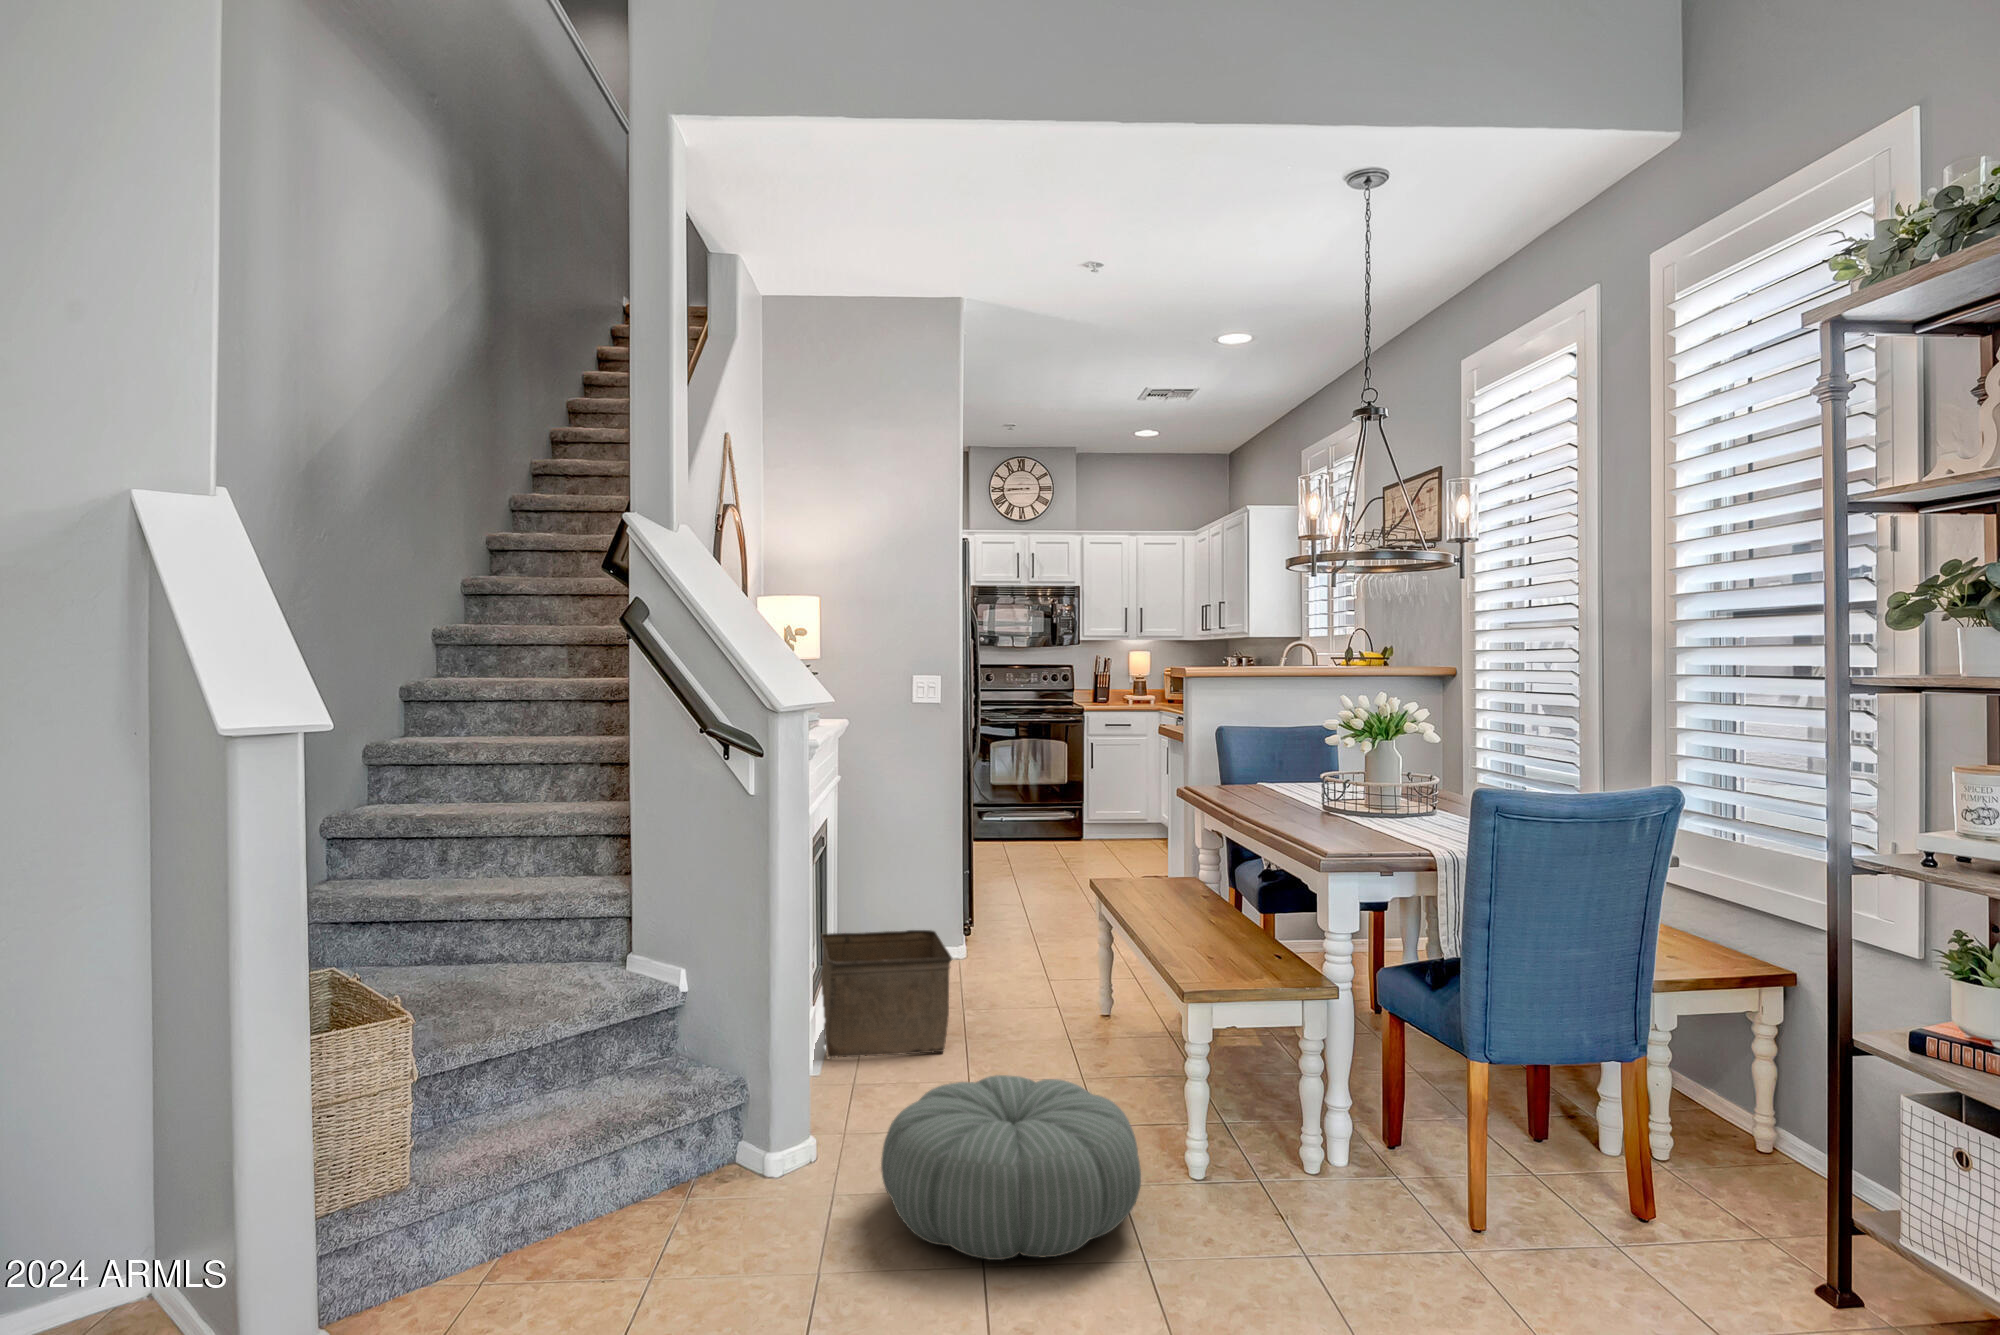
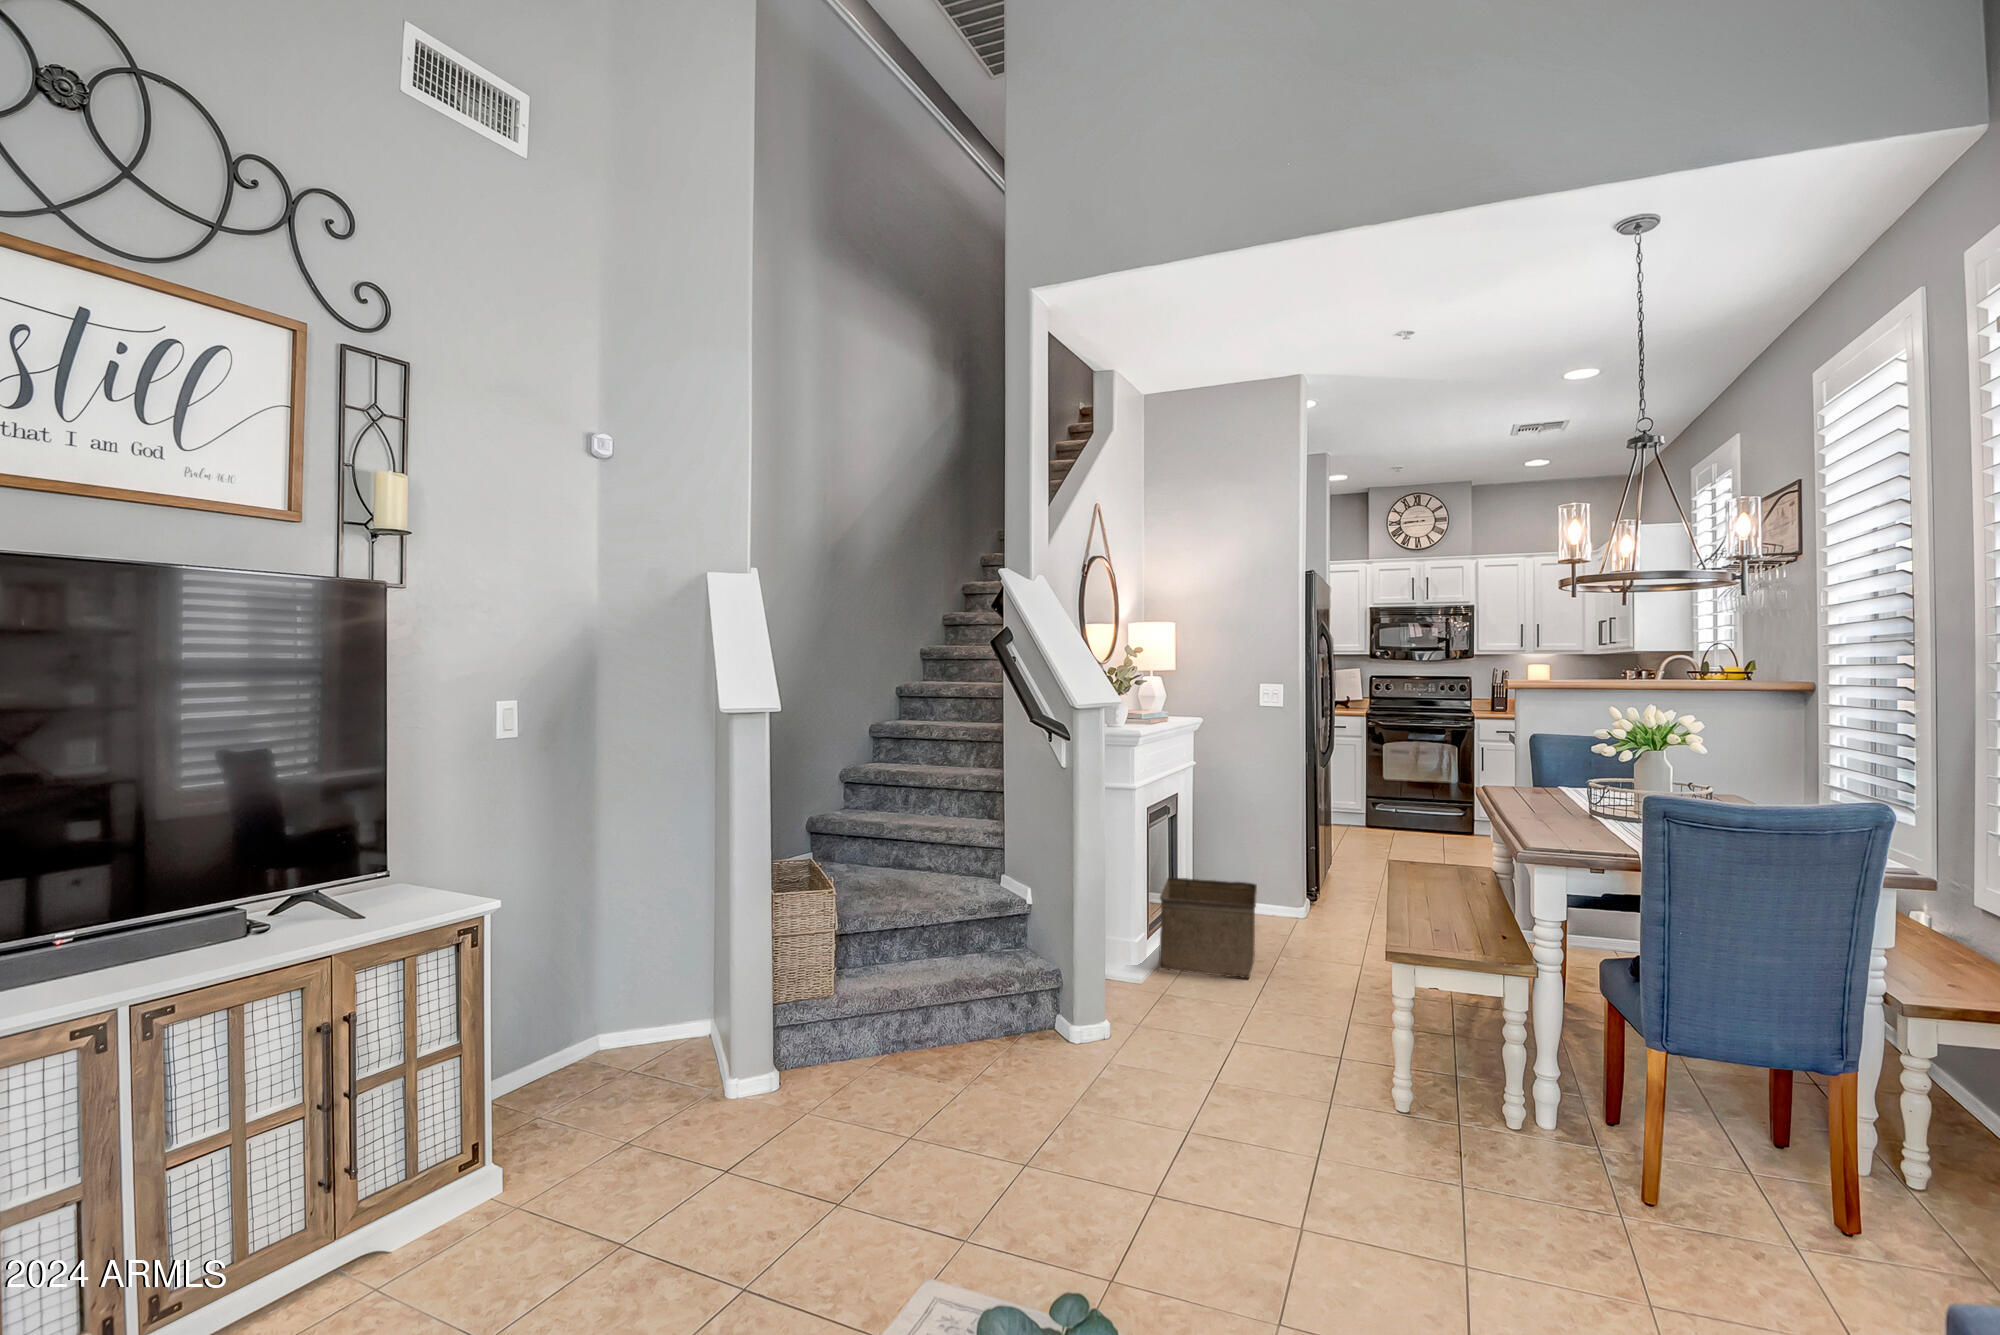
pouf: present [881,1075,1141,1260] -> none [1135,995,1338,1136]

